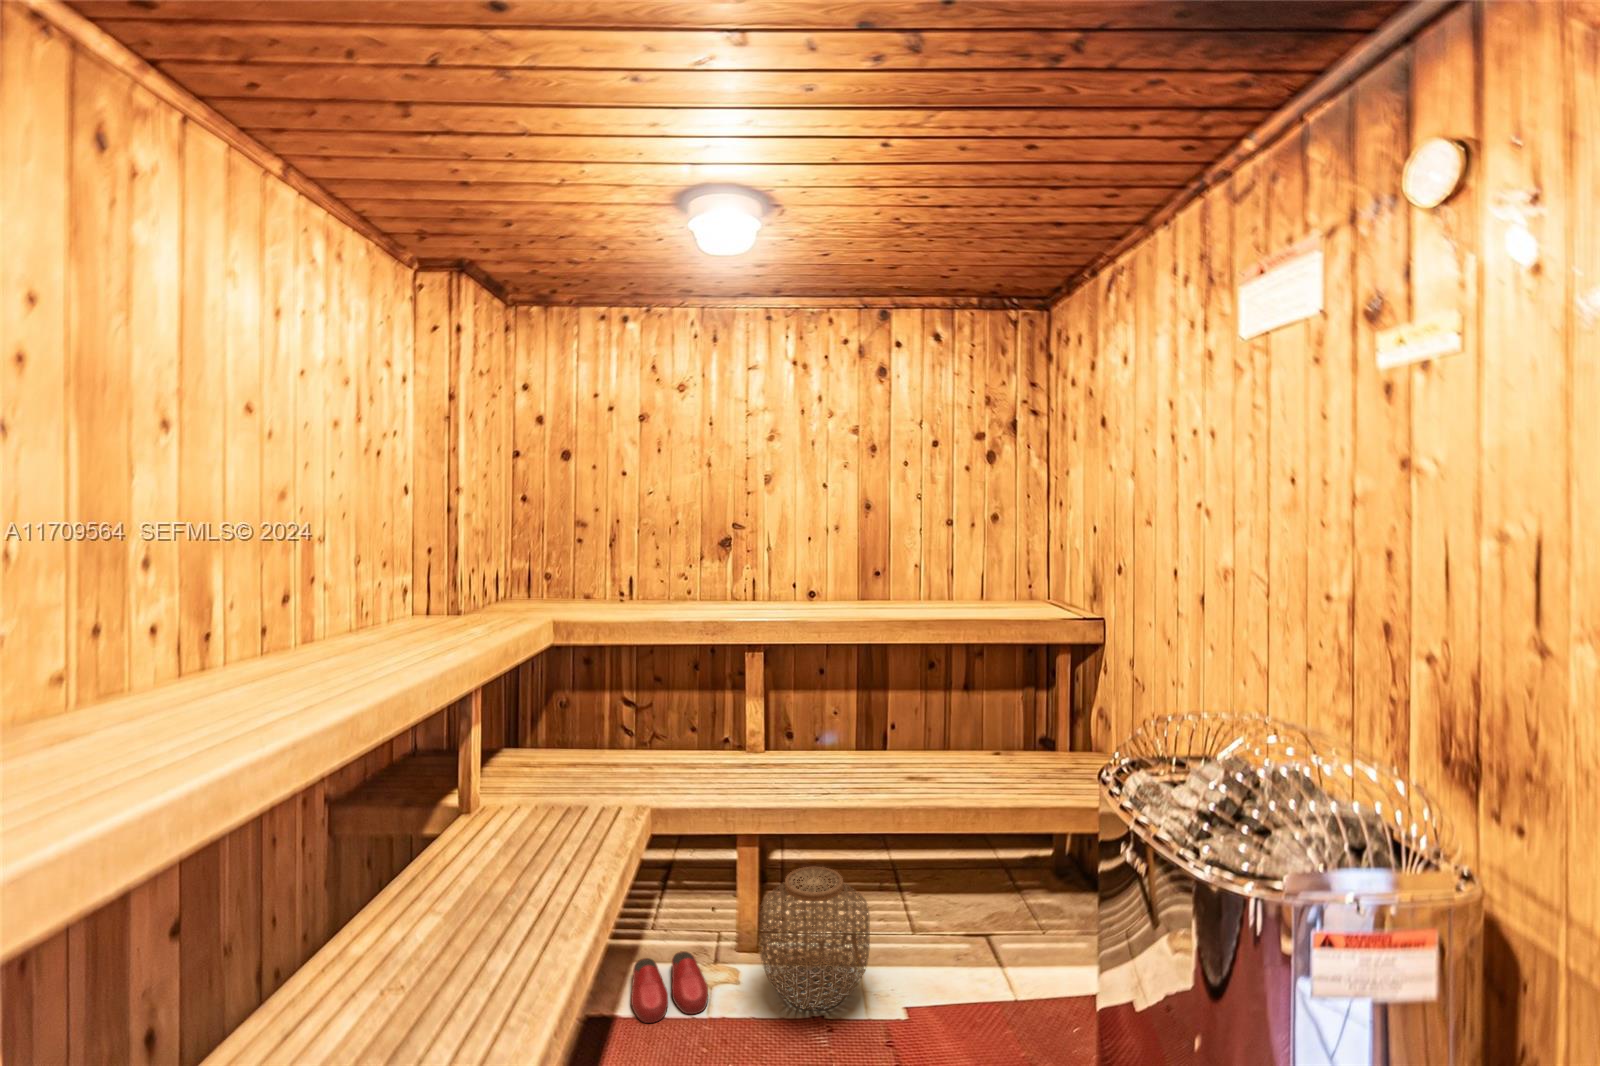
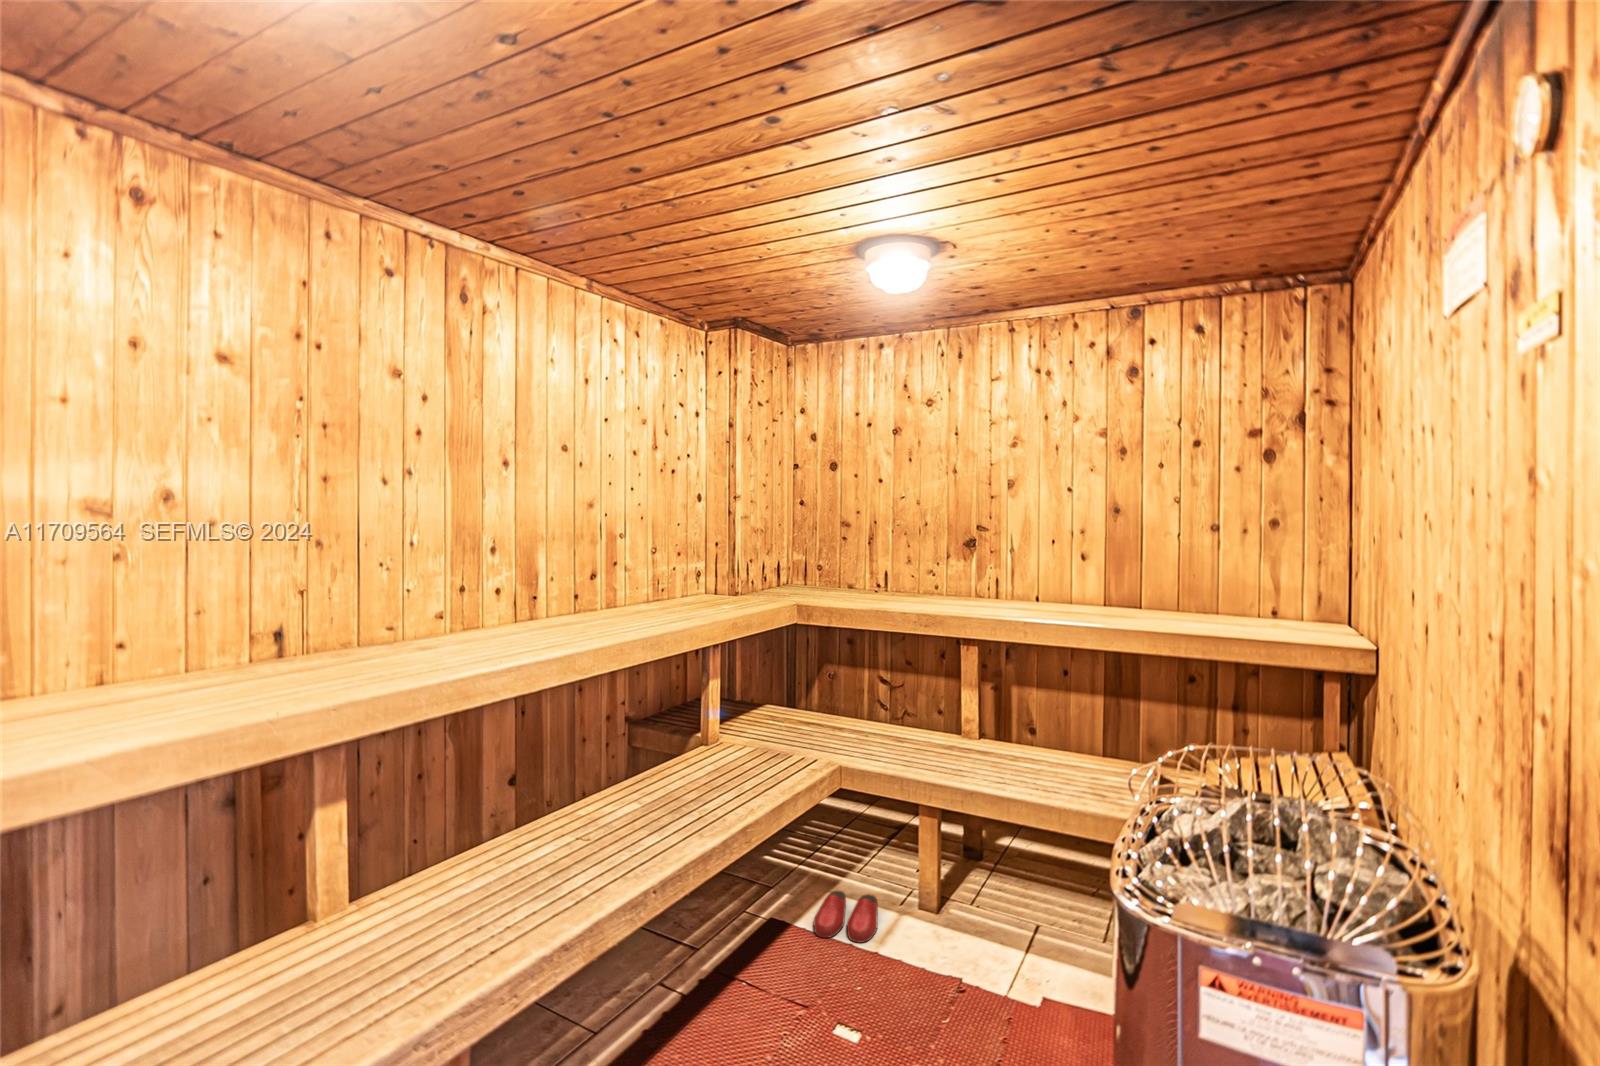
woven basket: present [759,867,870,1010] -> none [914,846,1018,976]

